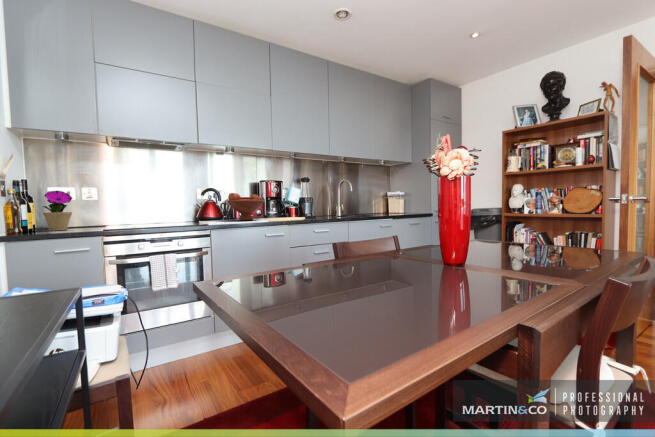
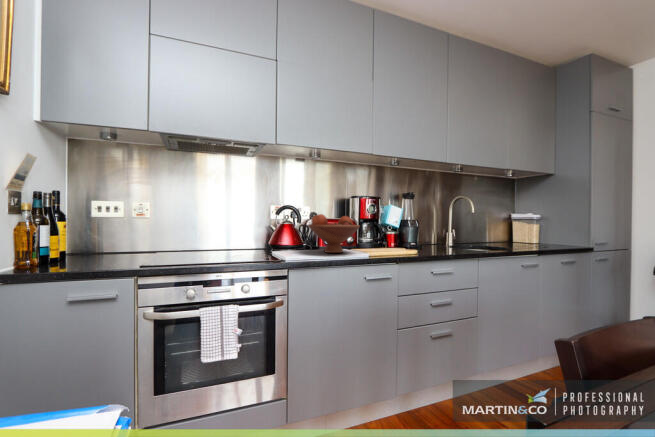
flower pot: present [43,191,72,231] -> none [71,207,111,263]

